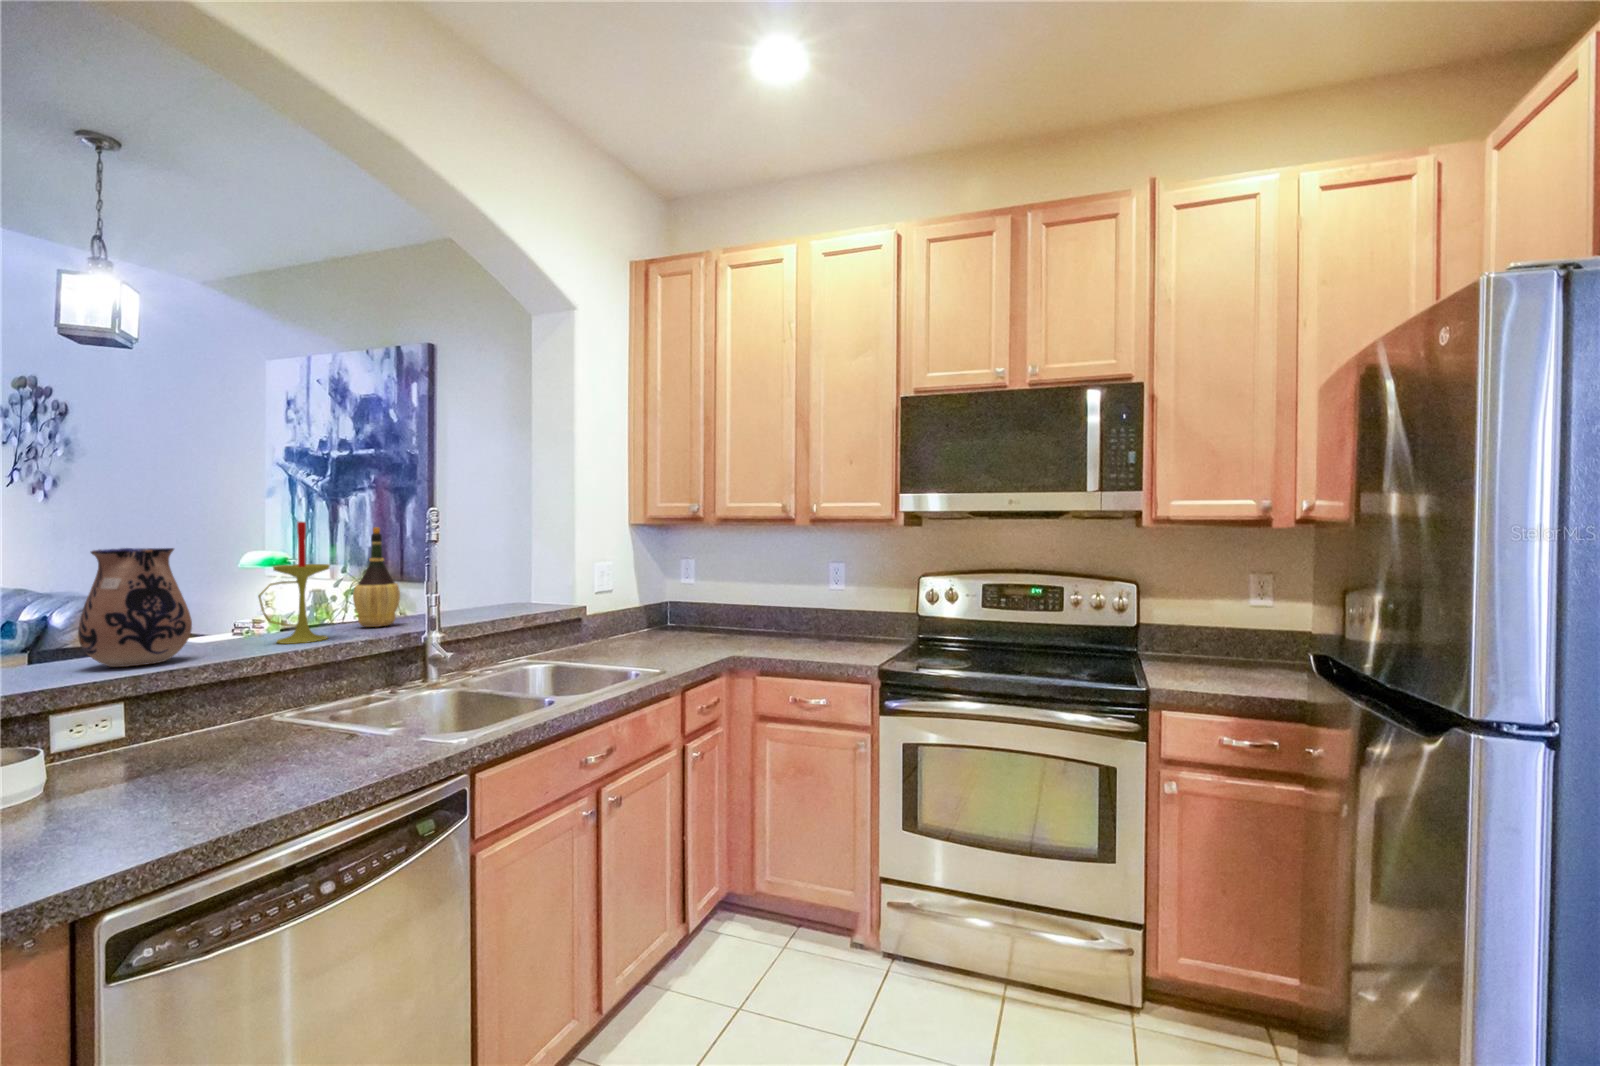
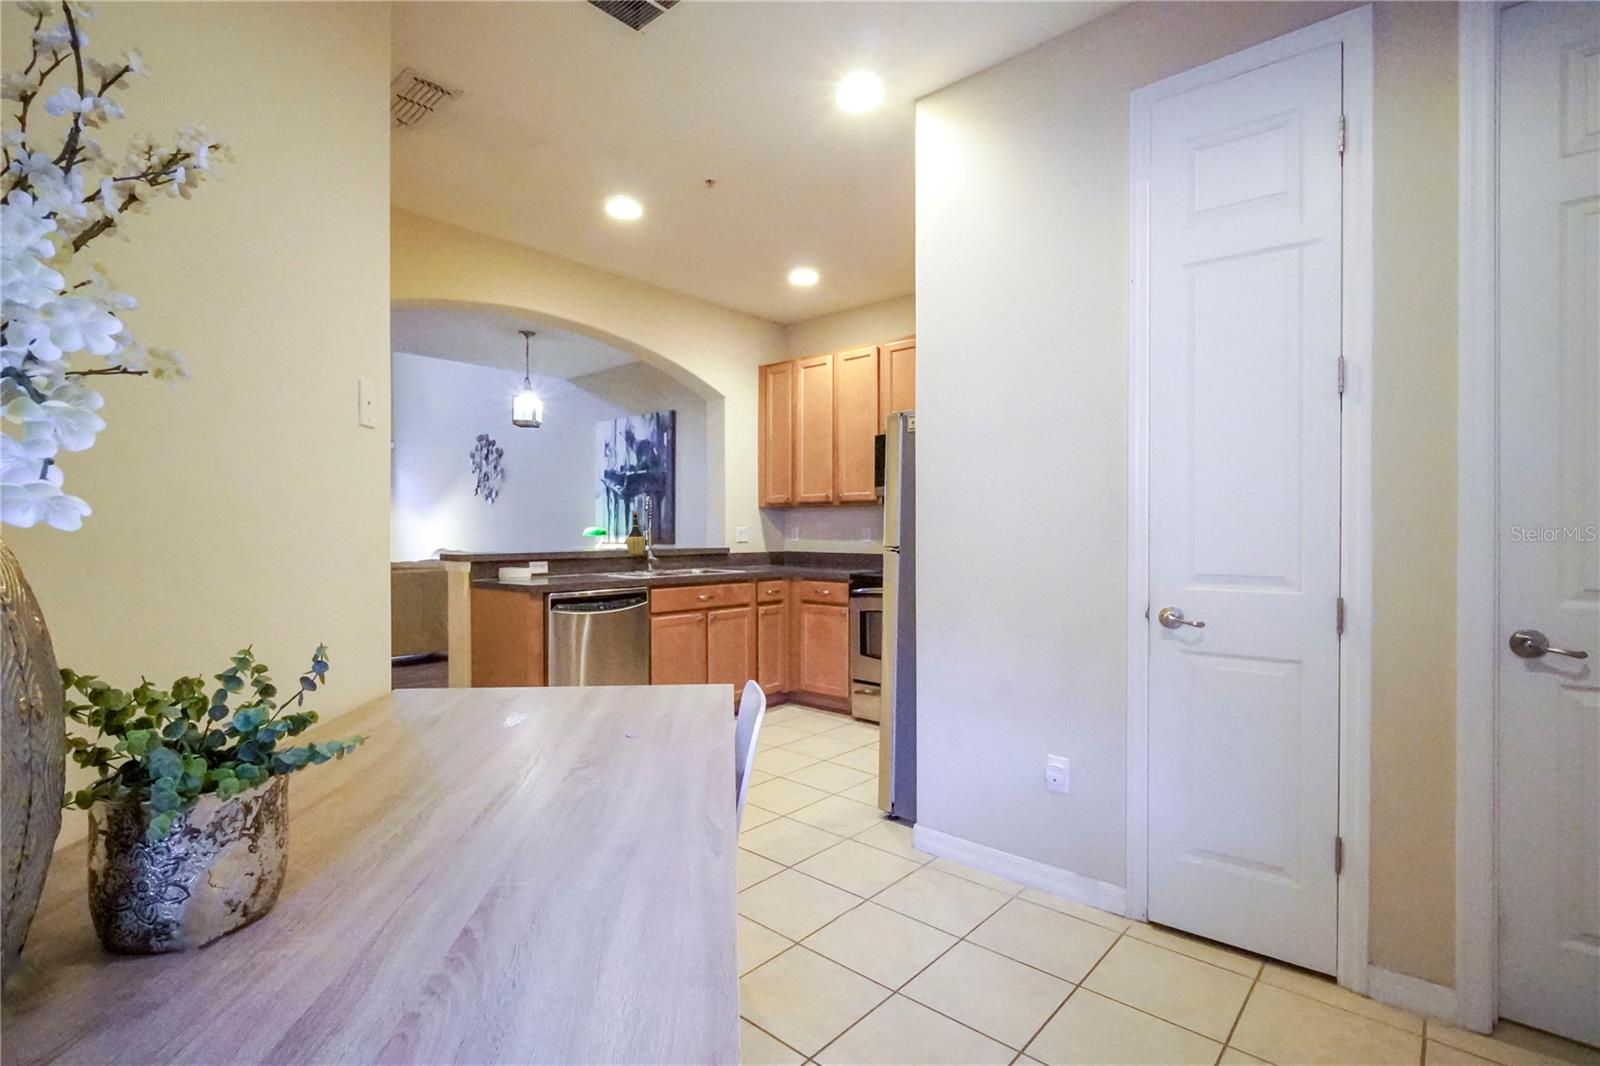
candle: present [258,522,330,644] -> none [593,508,617,557]
ceramic pitcher: present [78,548,192,667] -> none [544,518,574,559]

